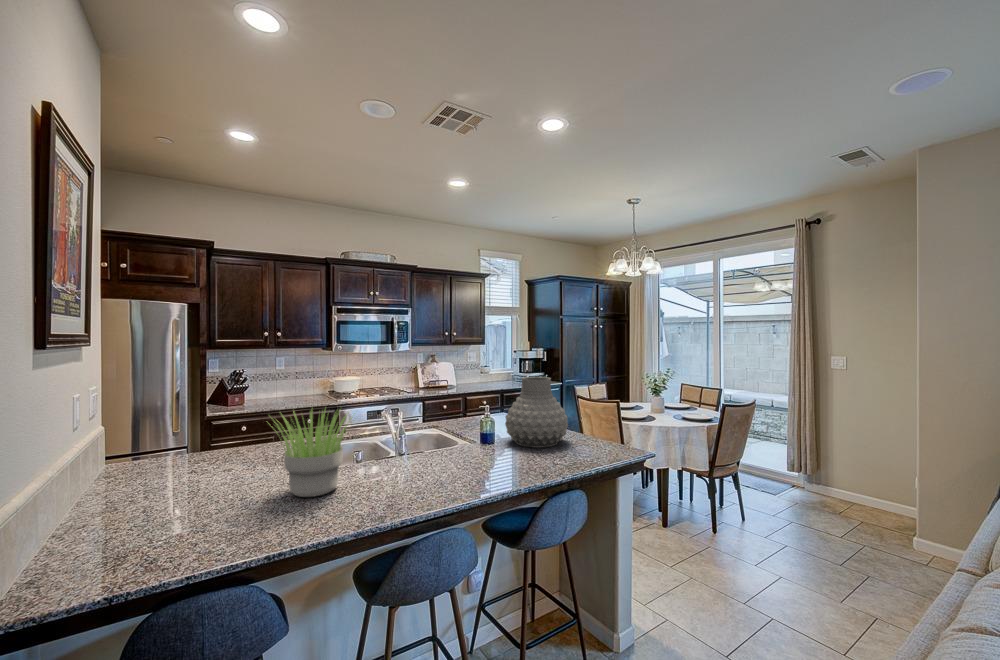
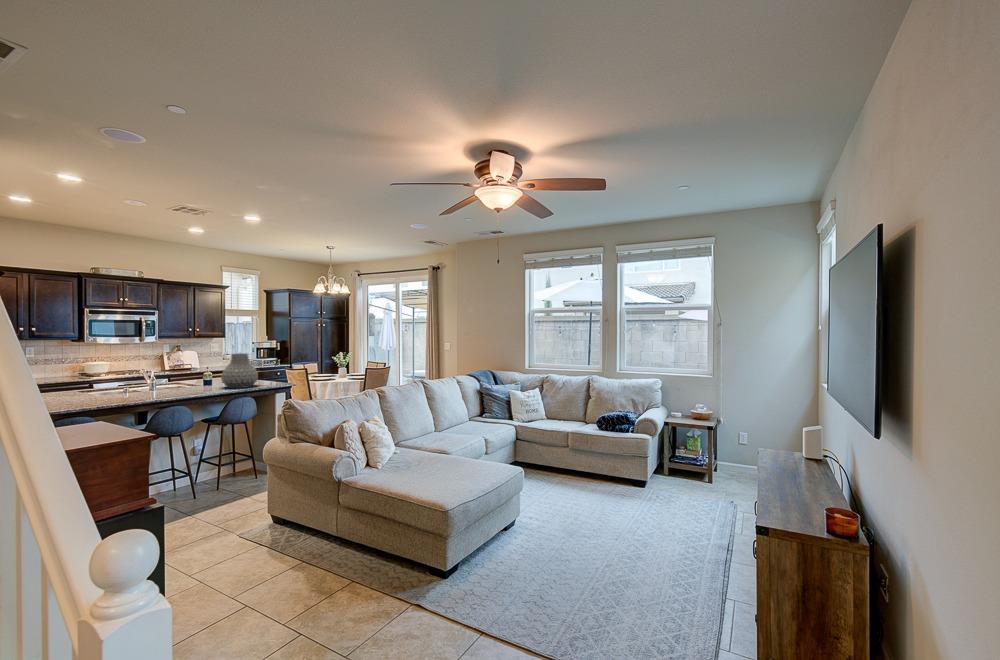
potted plant: present [274,410,352,497] -> none [75,366,132,405]

